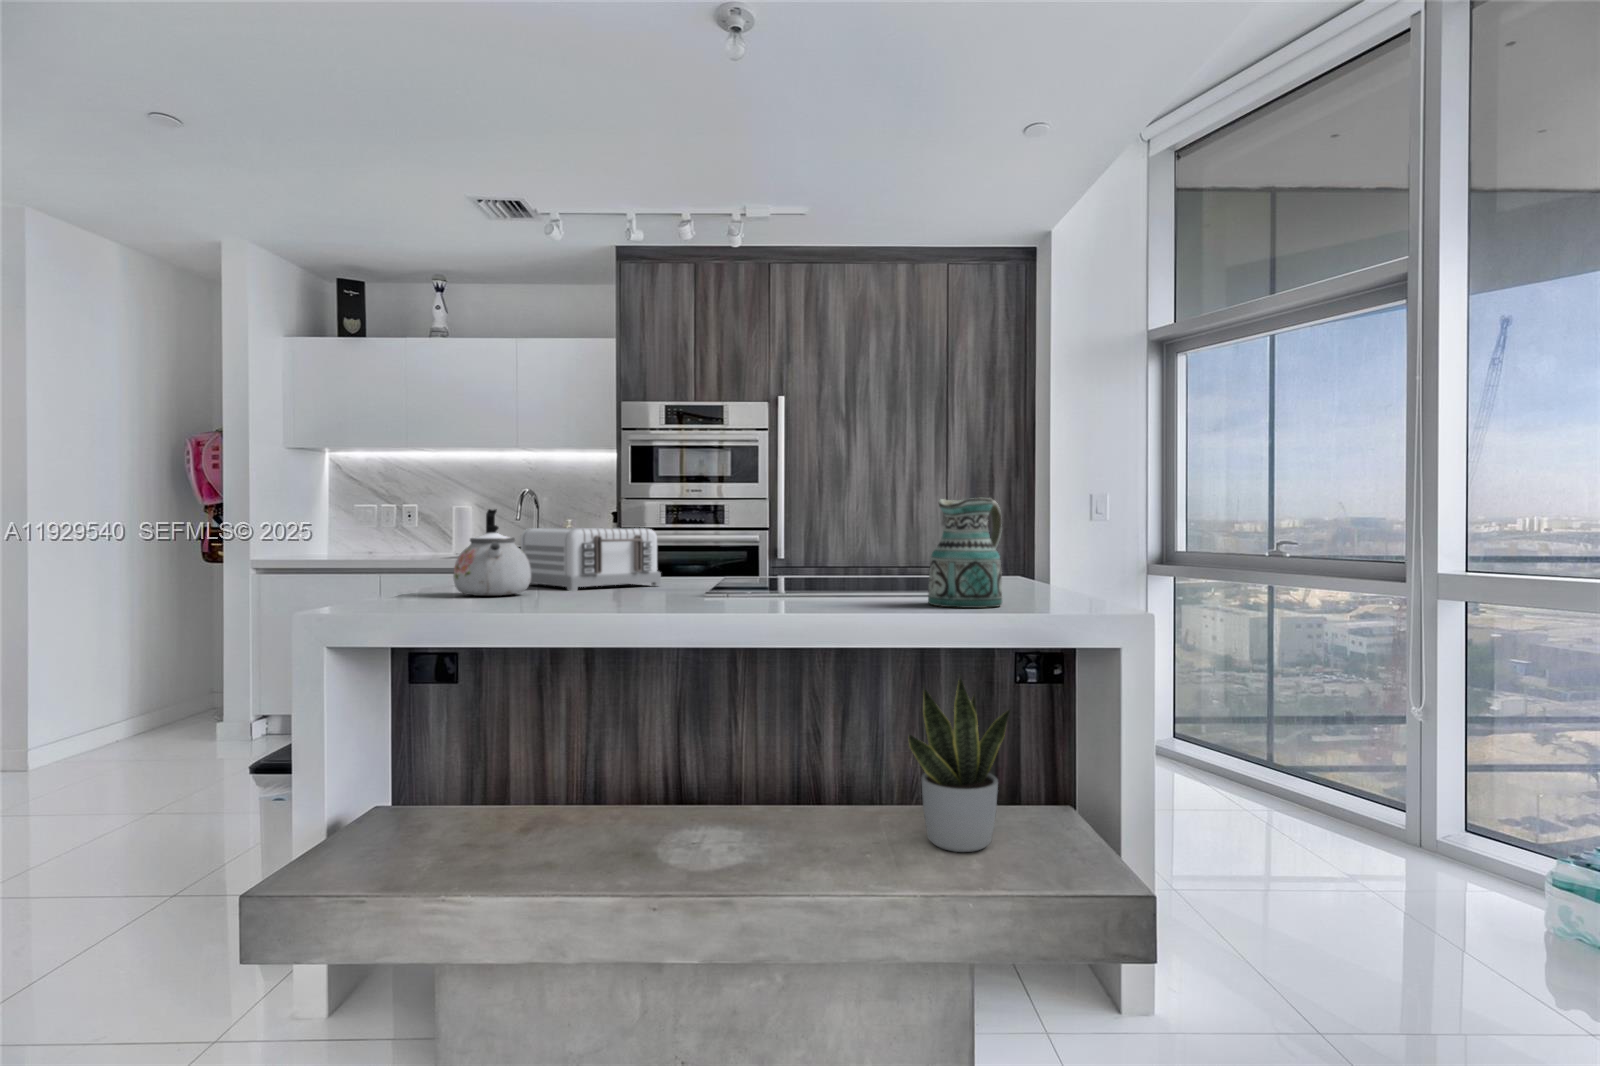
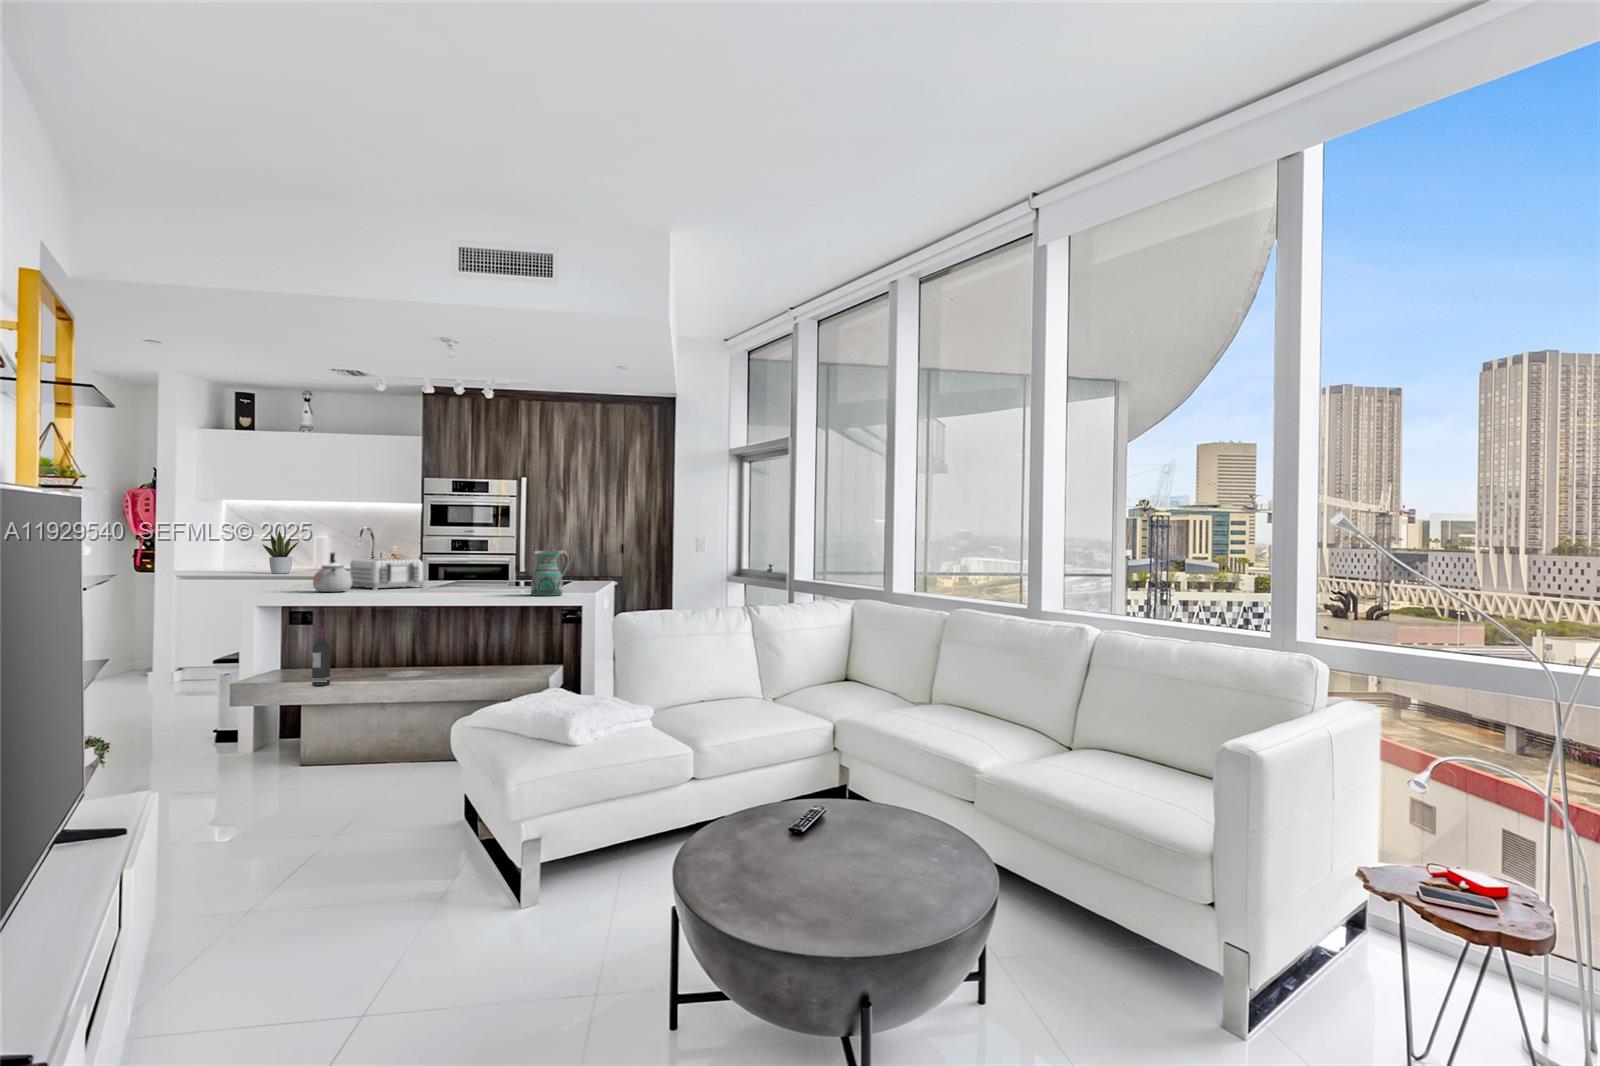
potted plant: present [909,675,1010,852] -> present [263,531,299,574]
wine bottle: none [456,677,495,823] -> present [312,626,330,686]

